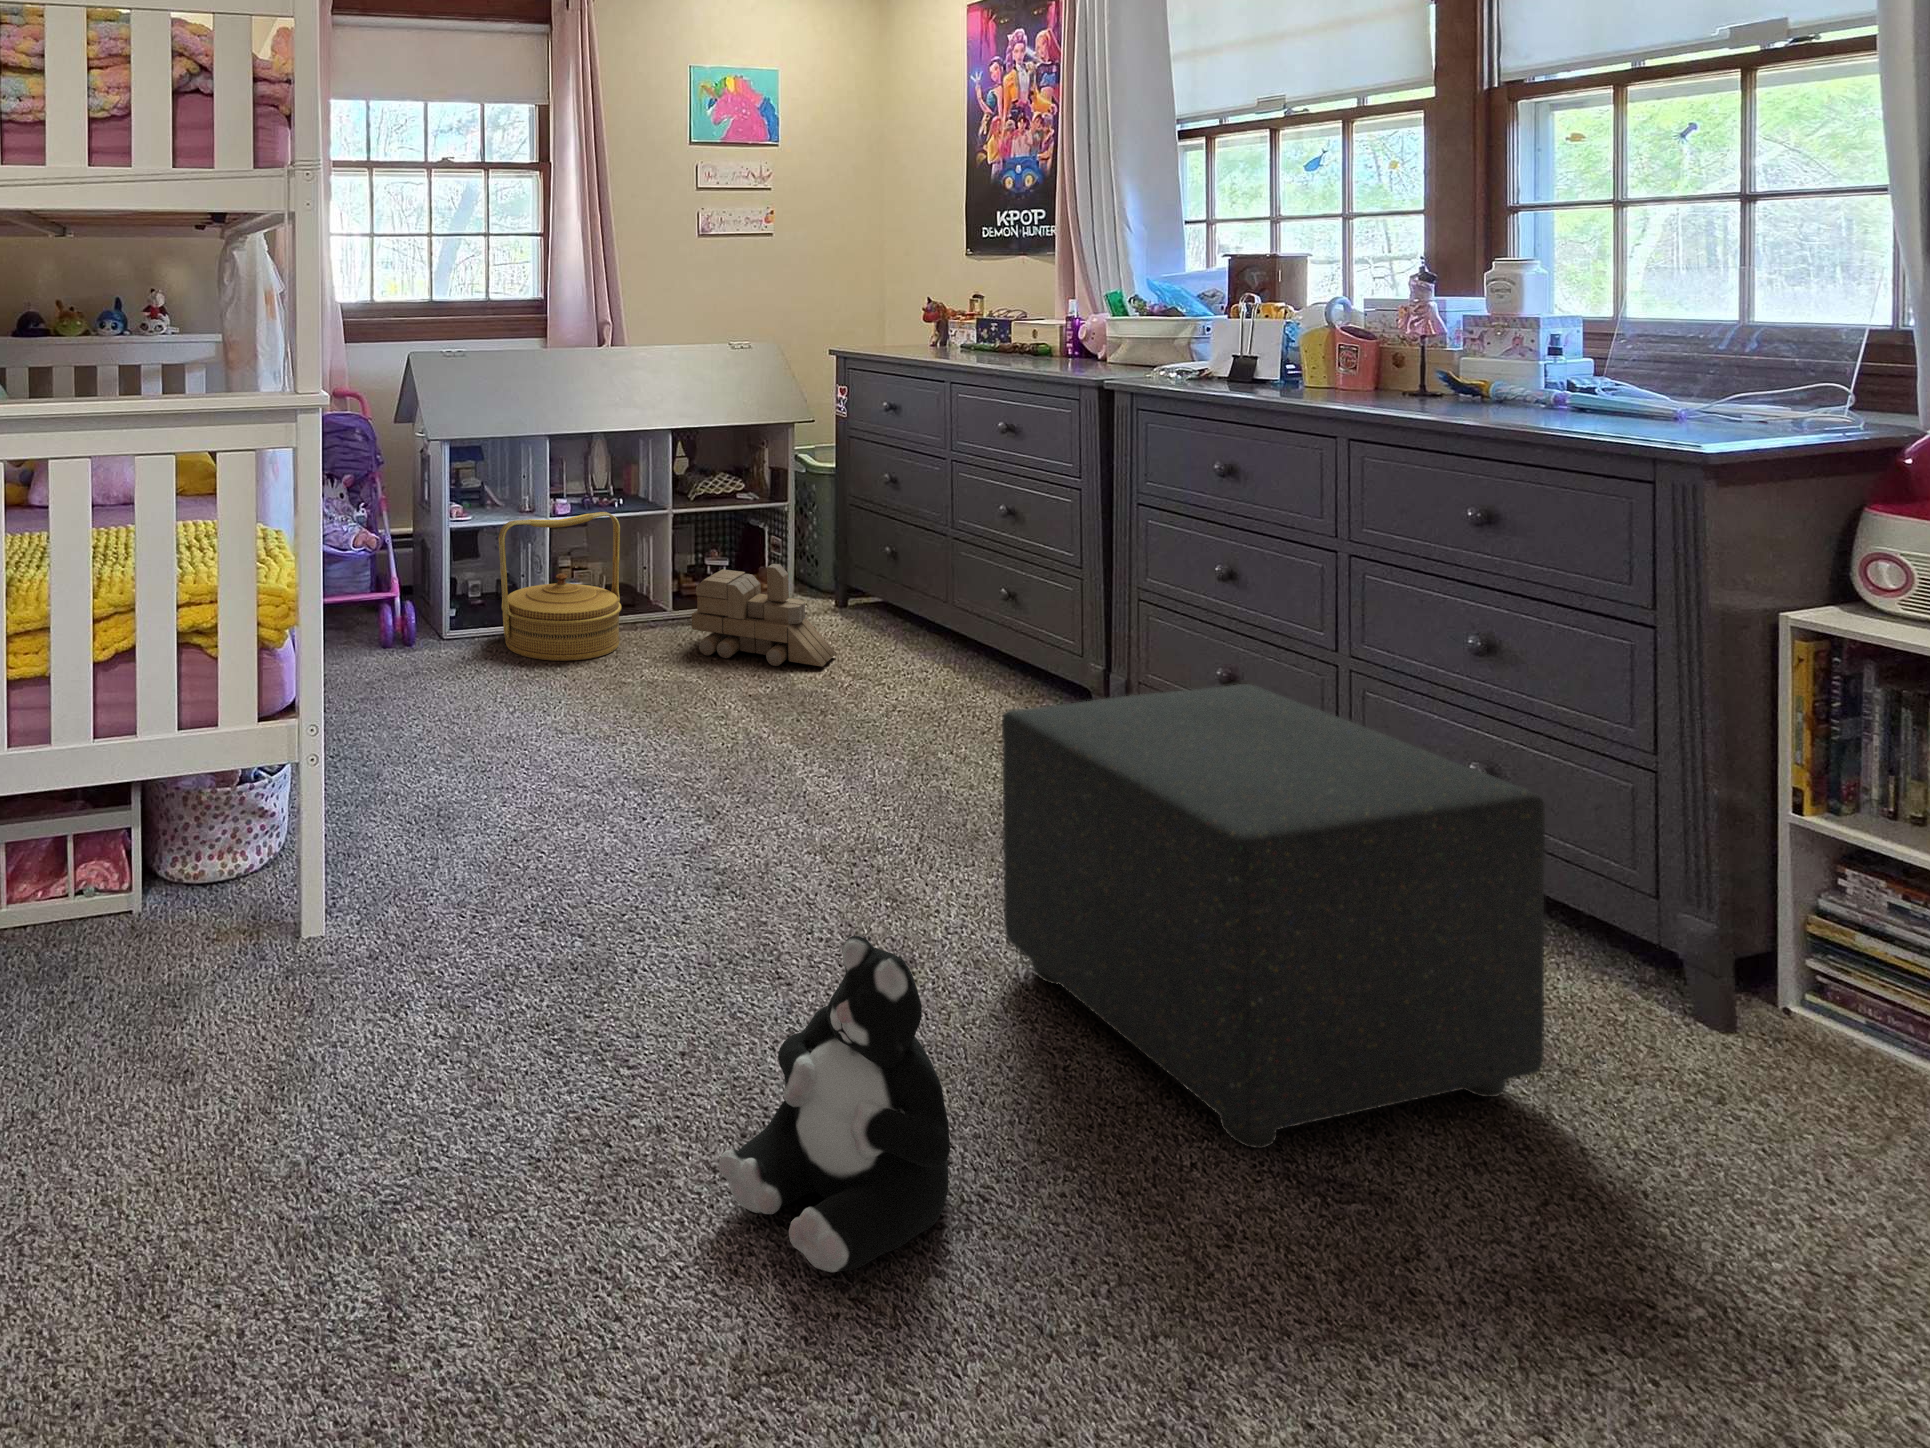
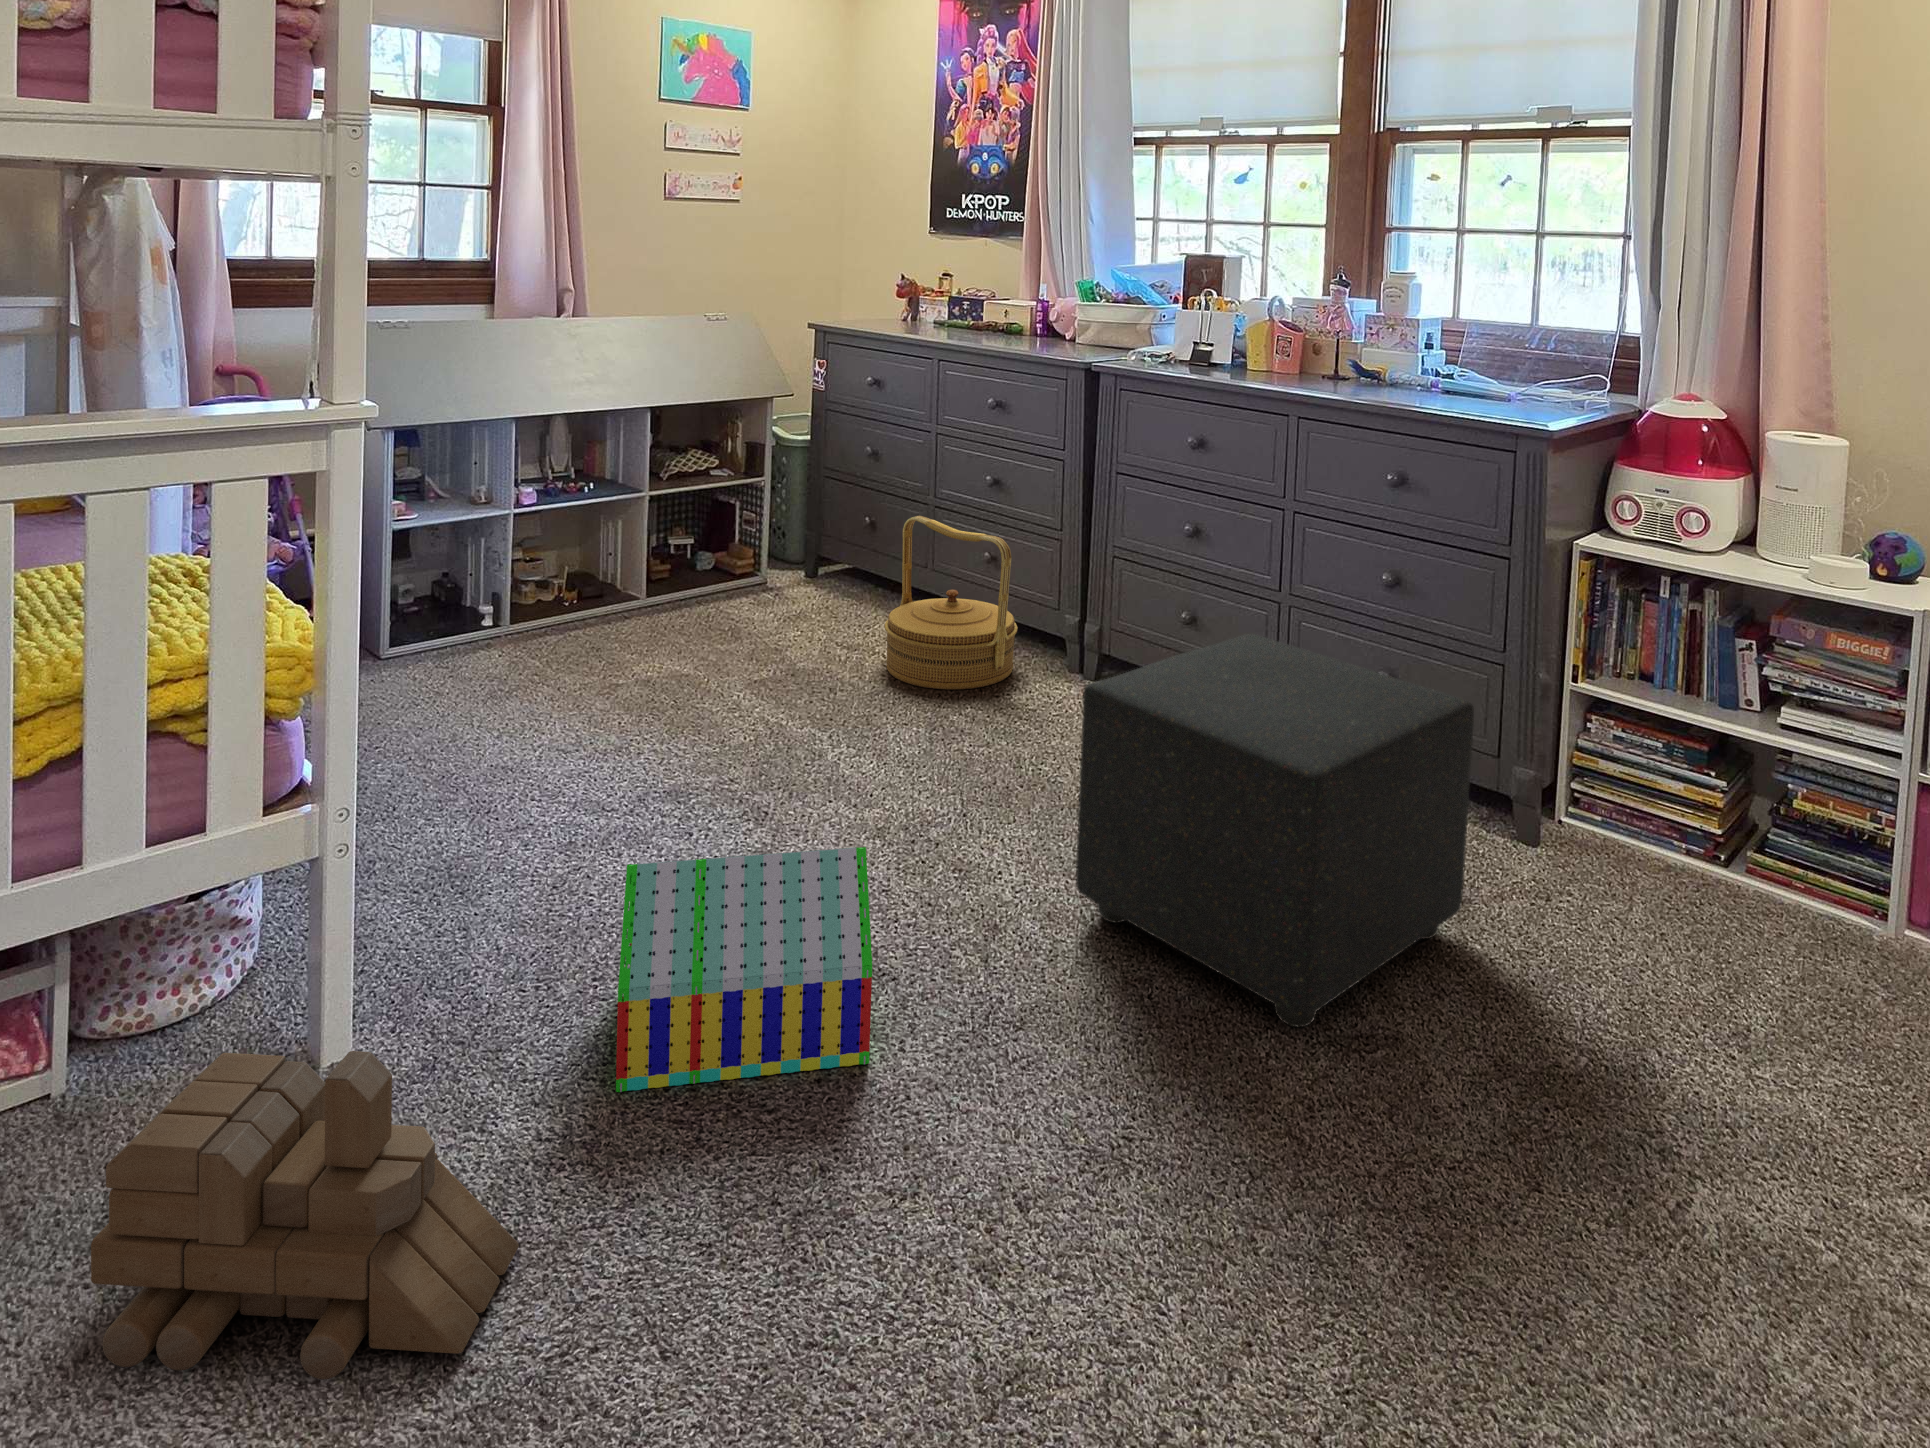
woven basket: present [499,512,621,661] -> present [885,516,1018,690]
toy train: present [692,564,836,666] -> present [91,1051,519,1380]
toy house: none [503,811,751,1049] -> present [616,847,872,1092]
plush toy: present [719,936,950,1272] -> none [912,929,1122,1258]

